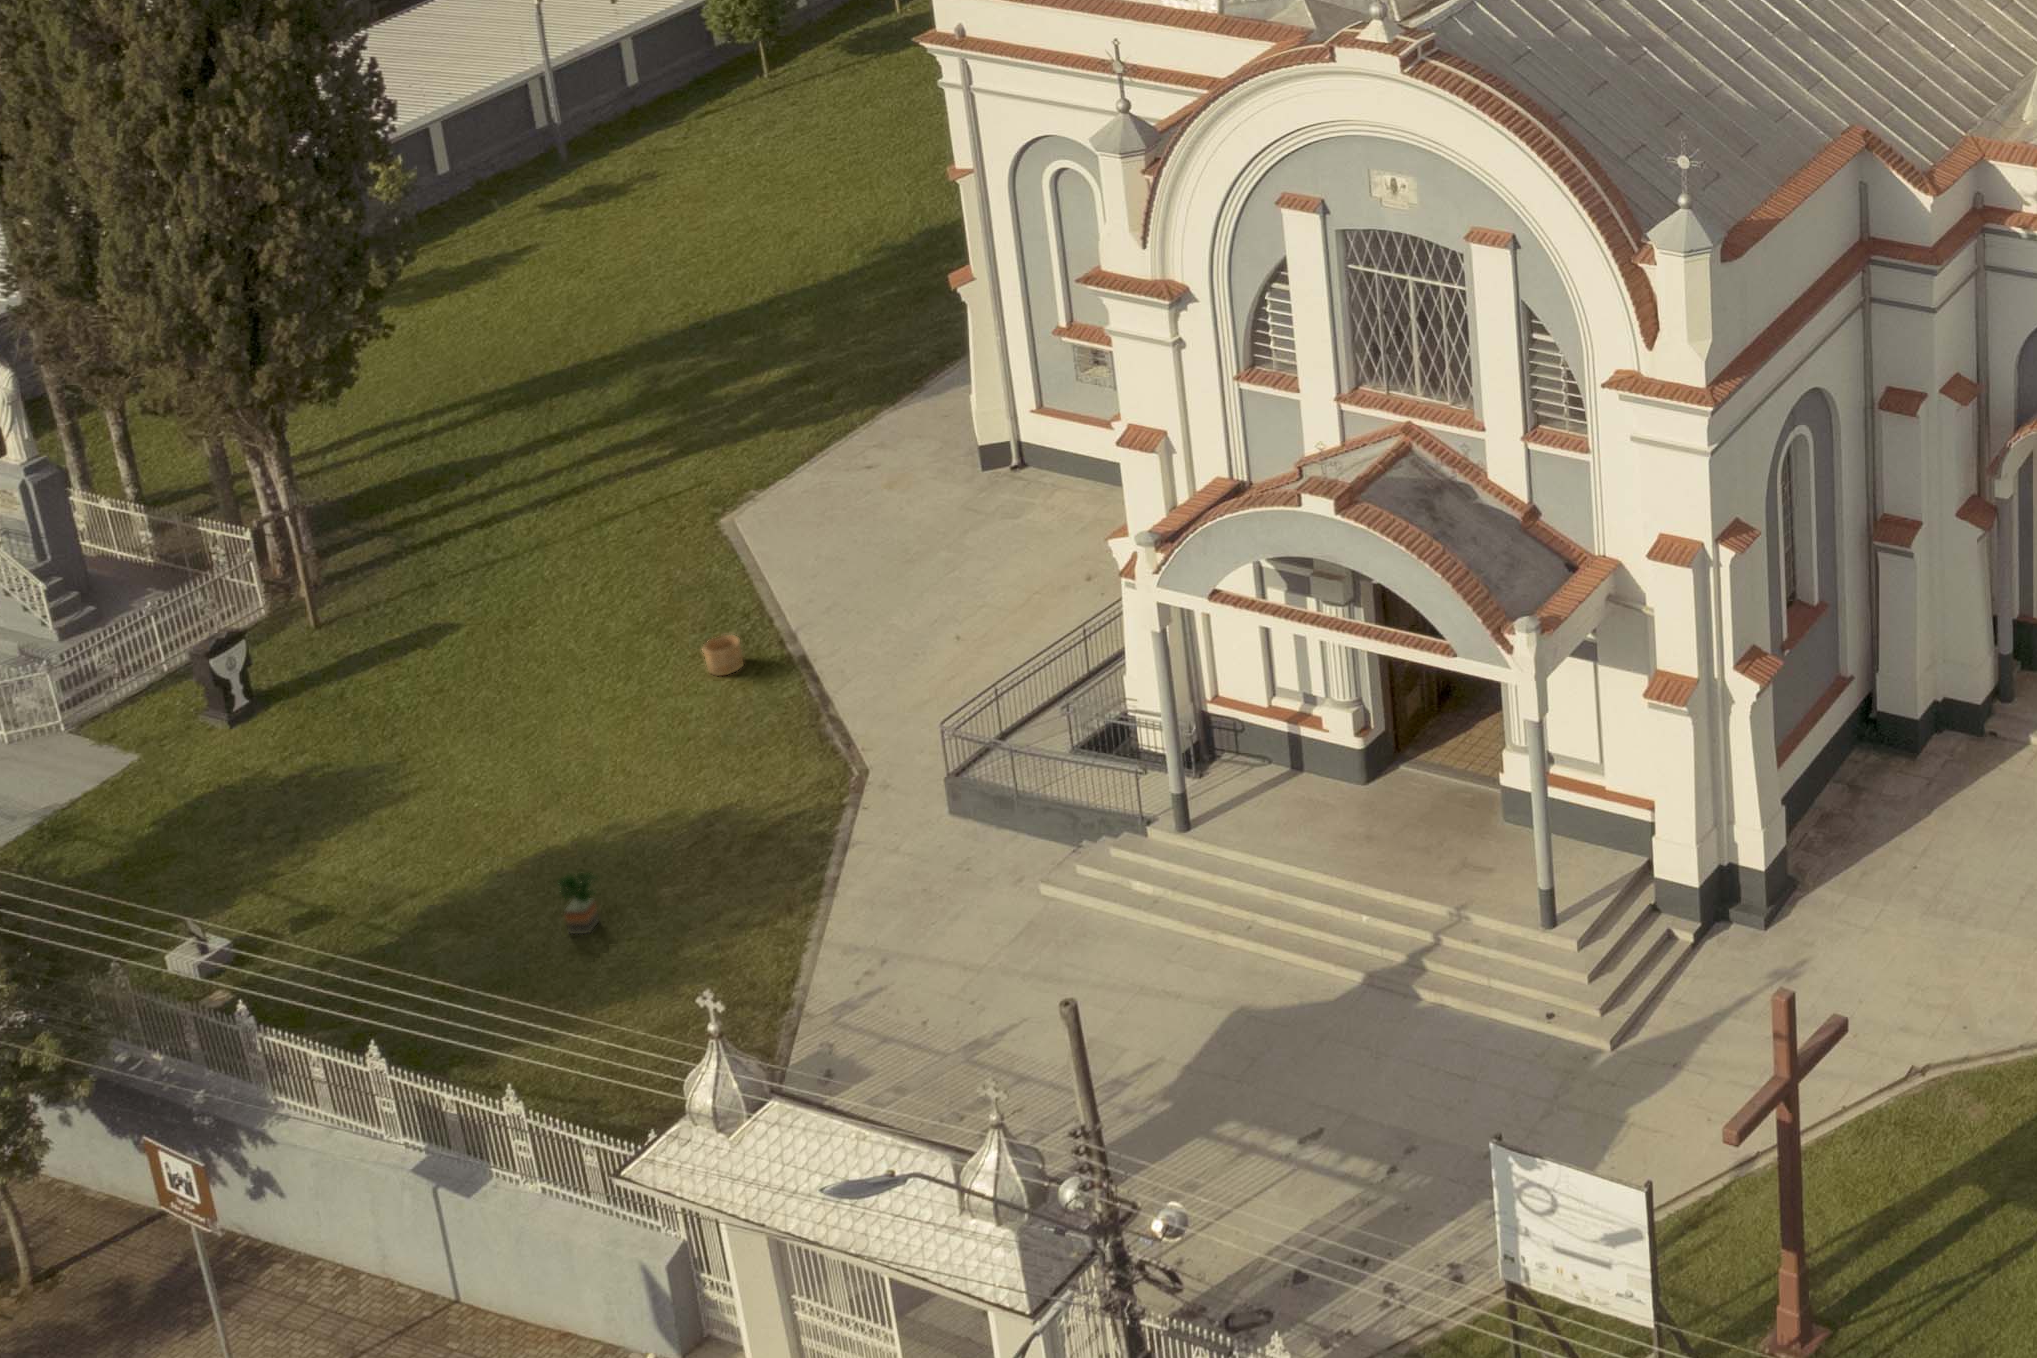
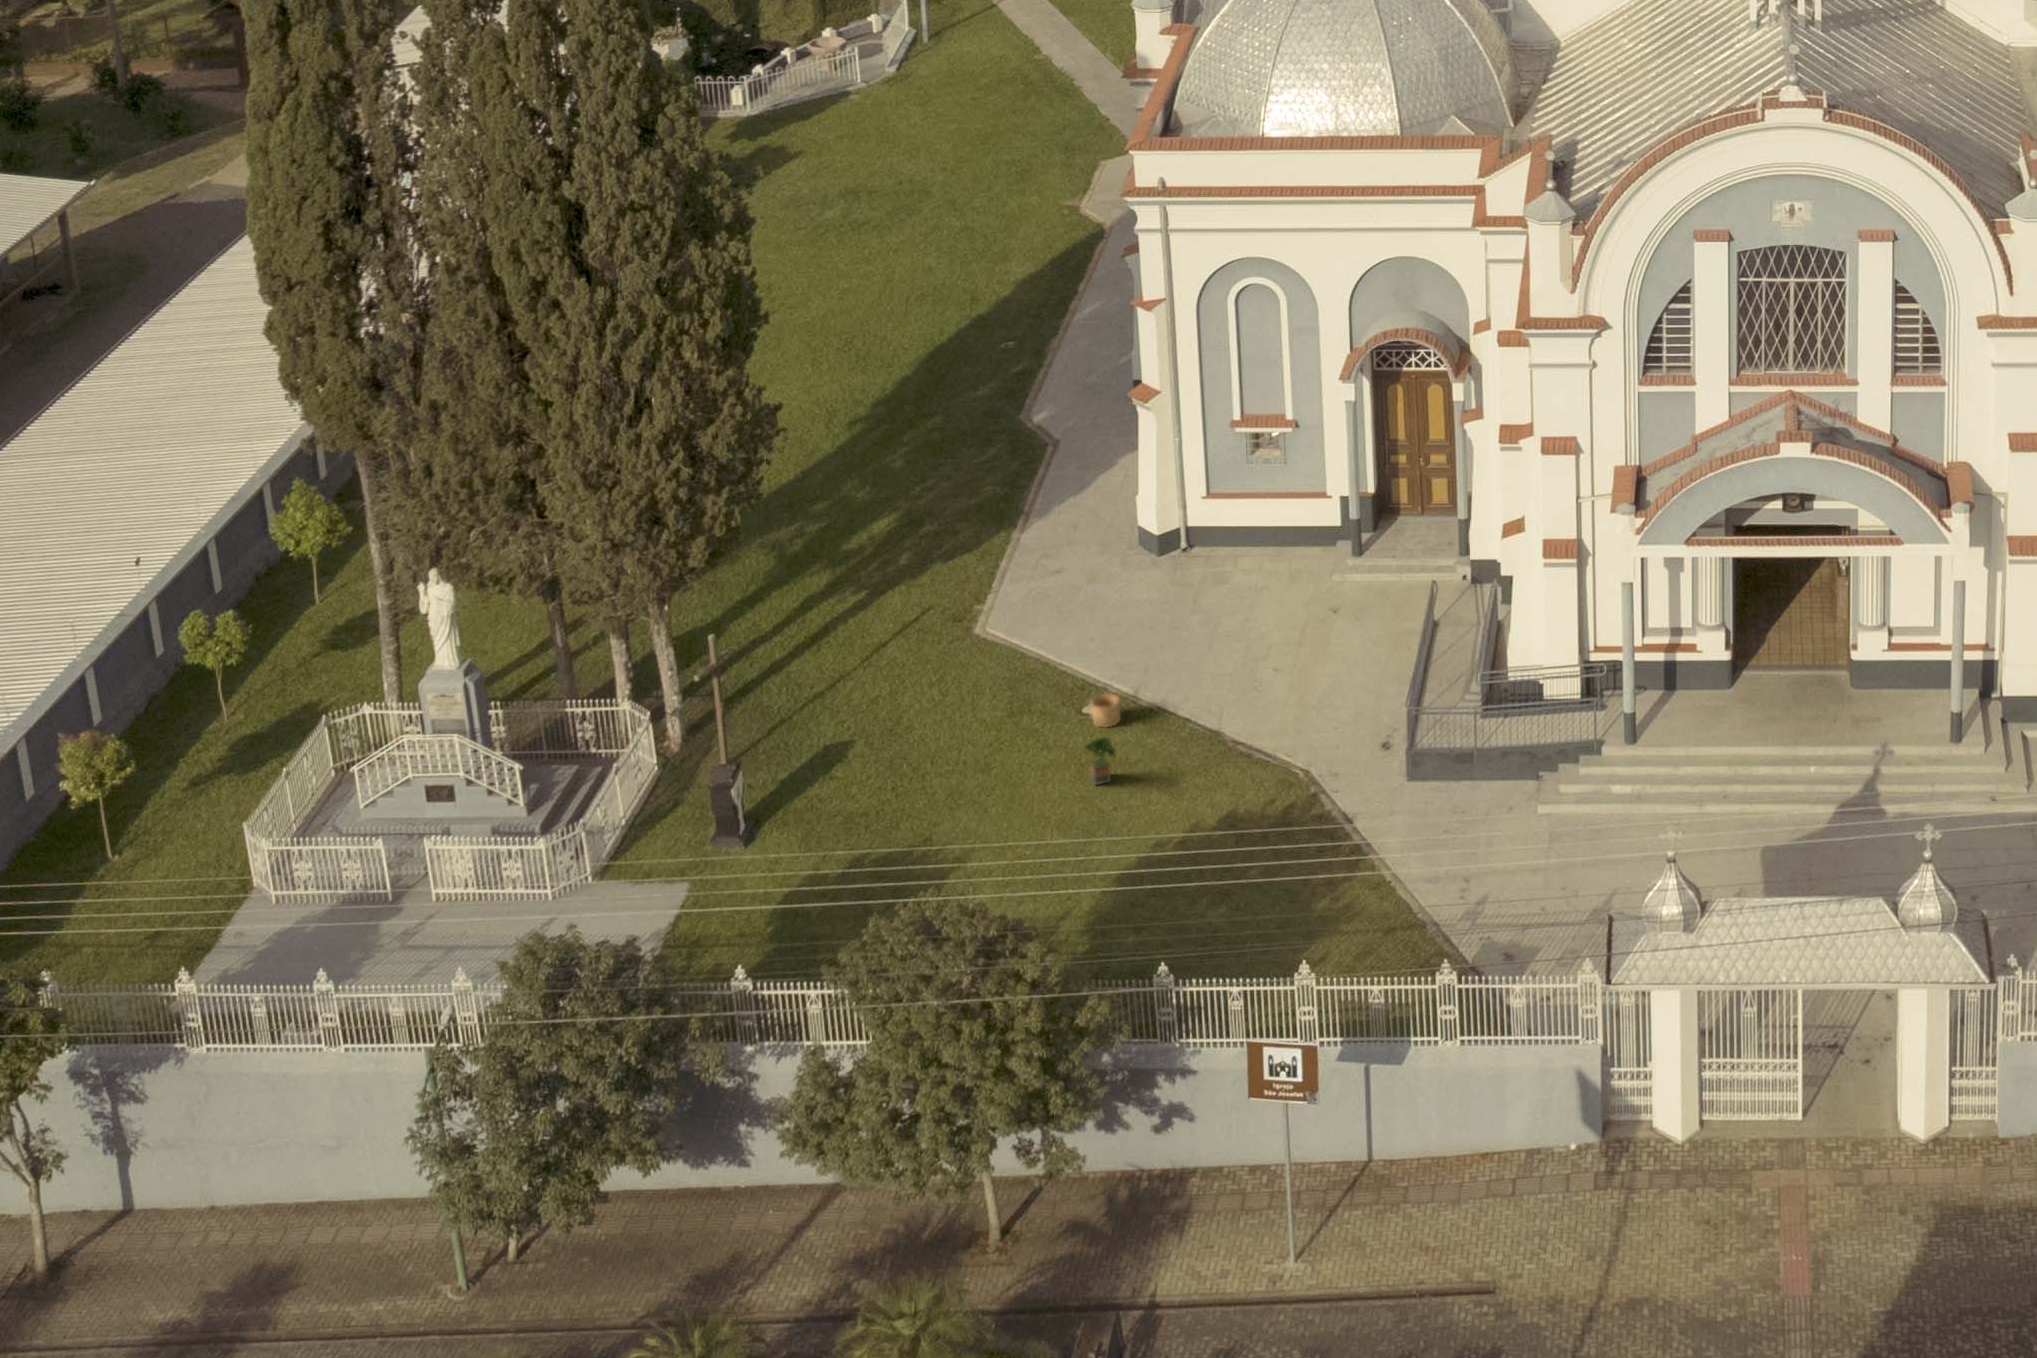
potted tree: present [558,873,599,934] -> present [1084,737,1116,785]

